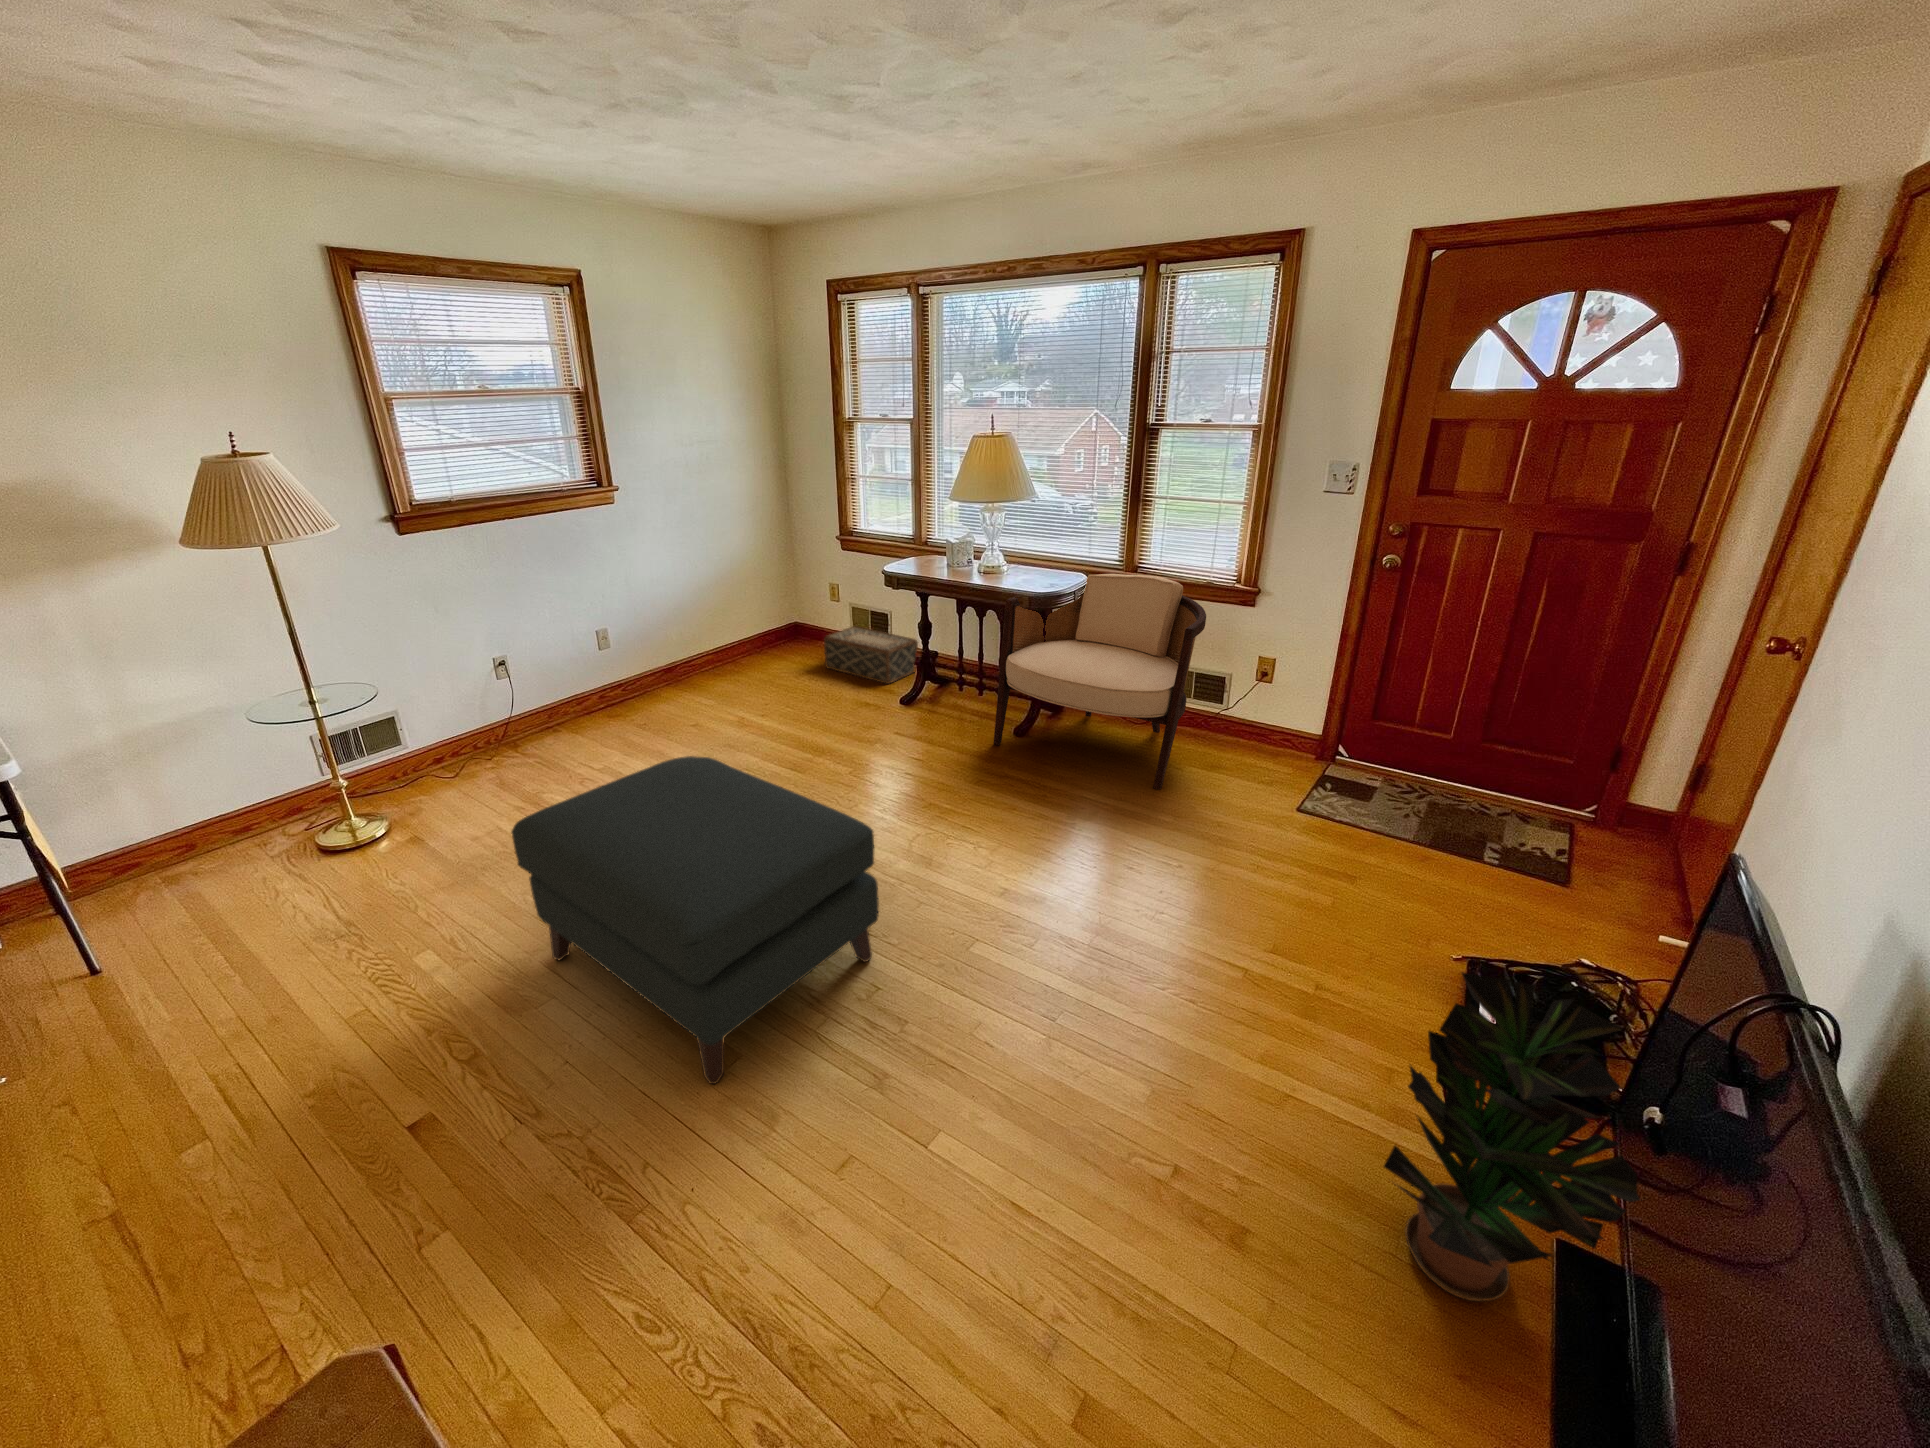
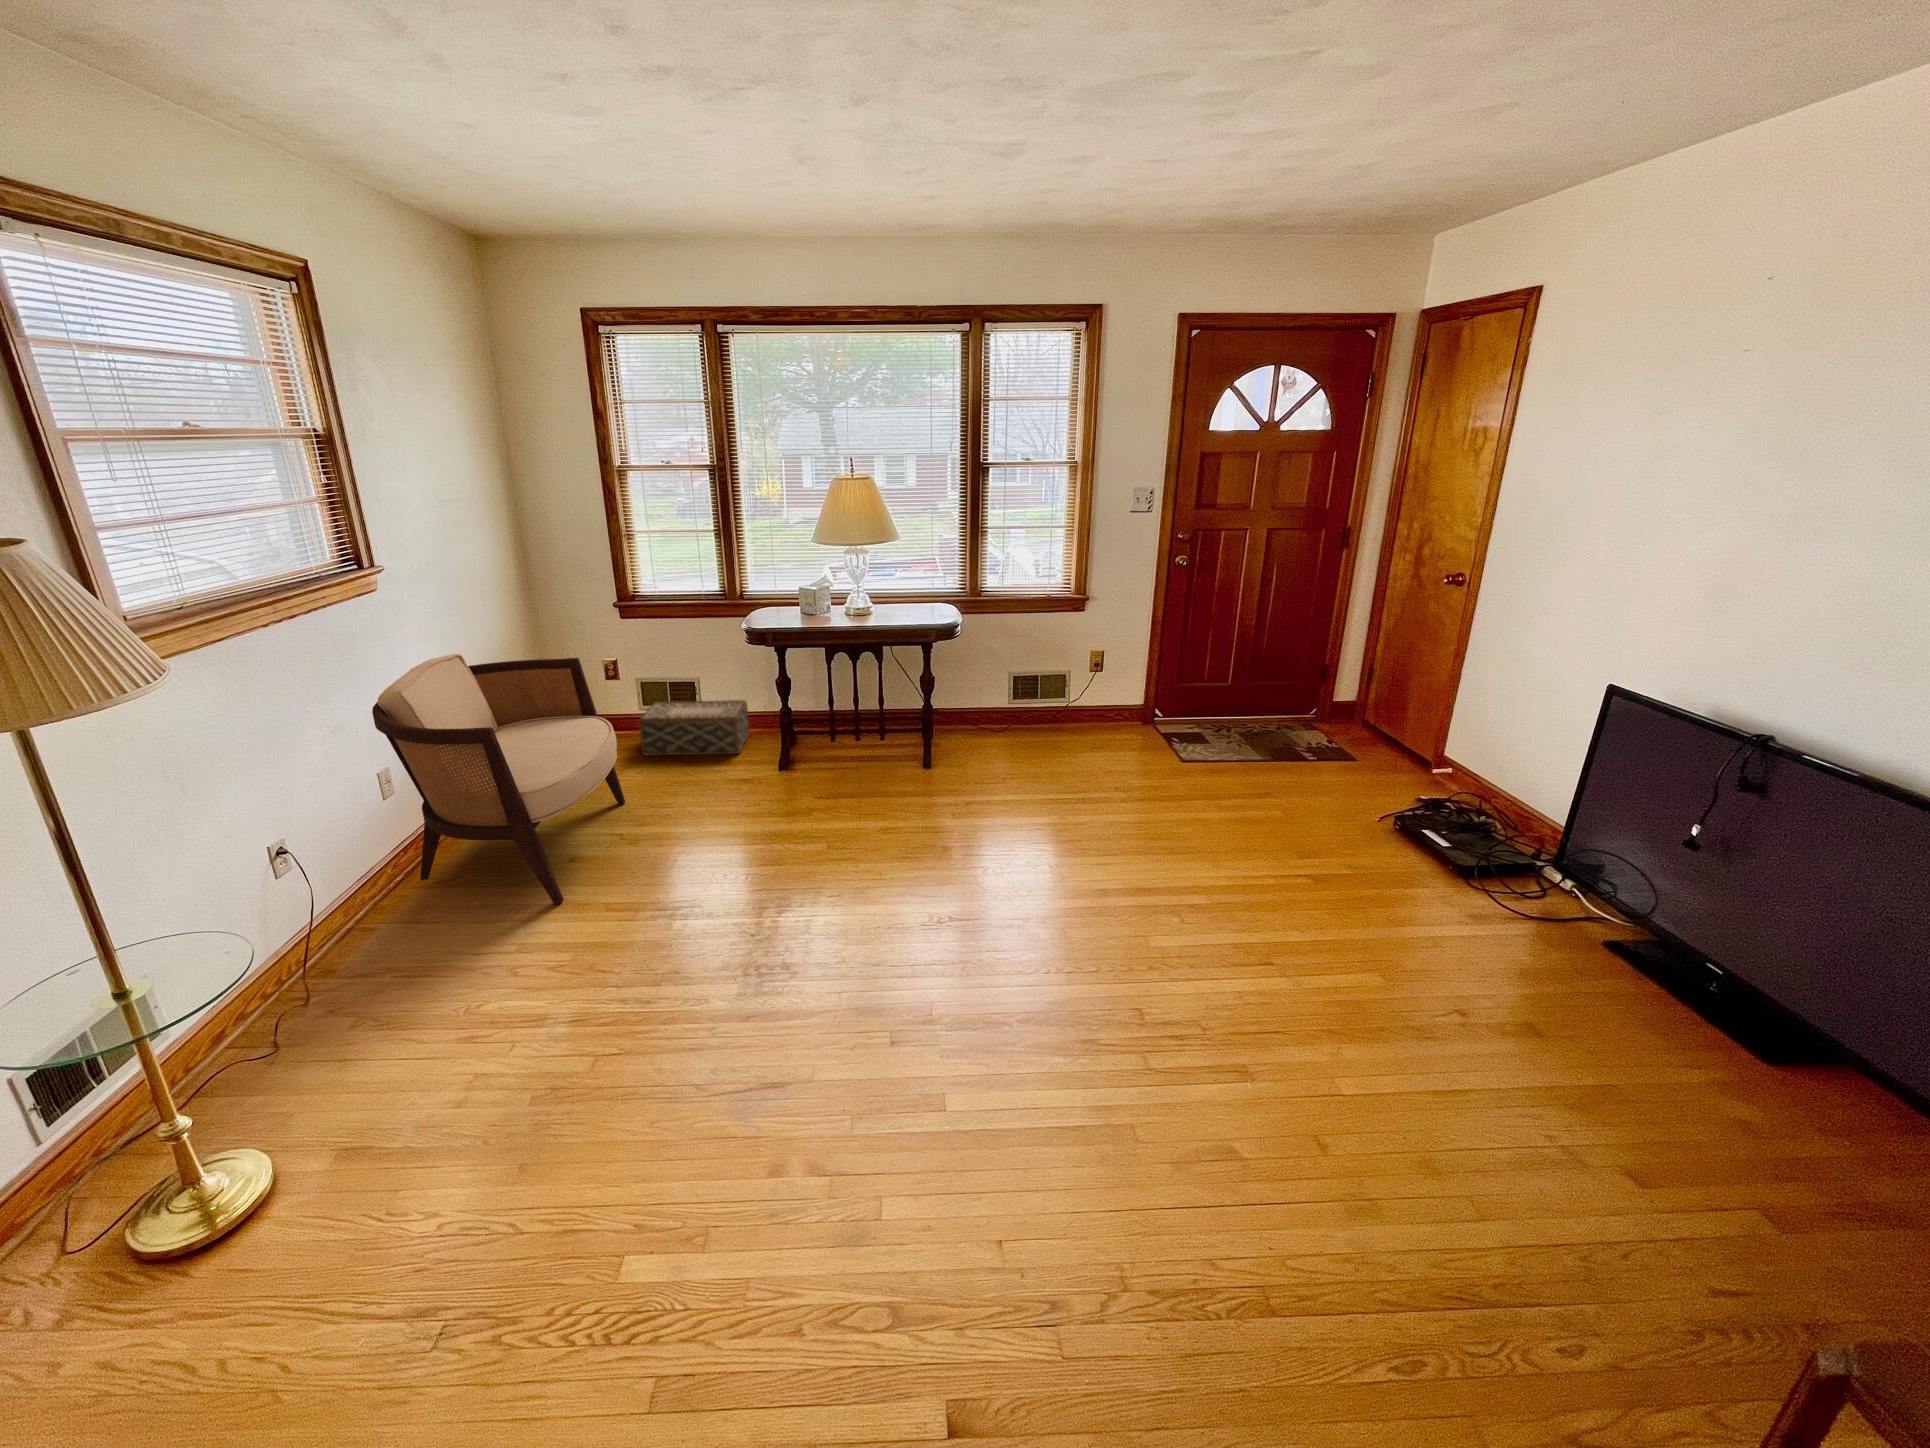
armchair: present [994,574,1206,789] -> present [372,654,625,904]
ottoman: present [511,756,879,1084] -> none [789,851,1188,1164]
potted plant: present [1384,972,1640,1301] -> none [1528,783,1698,994]

